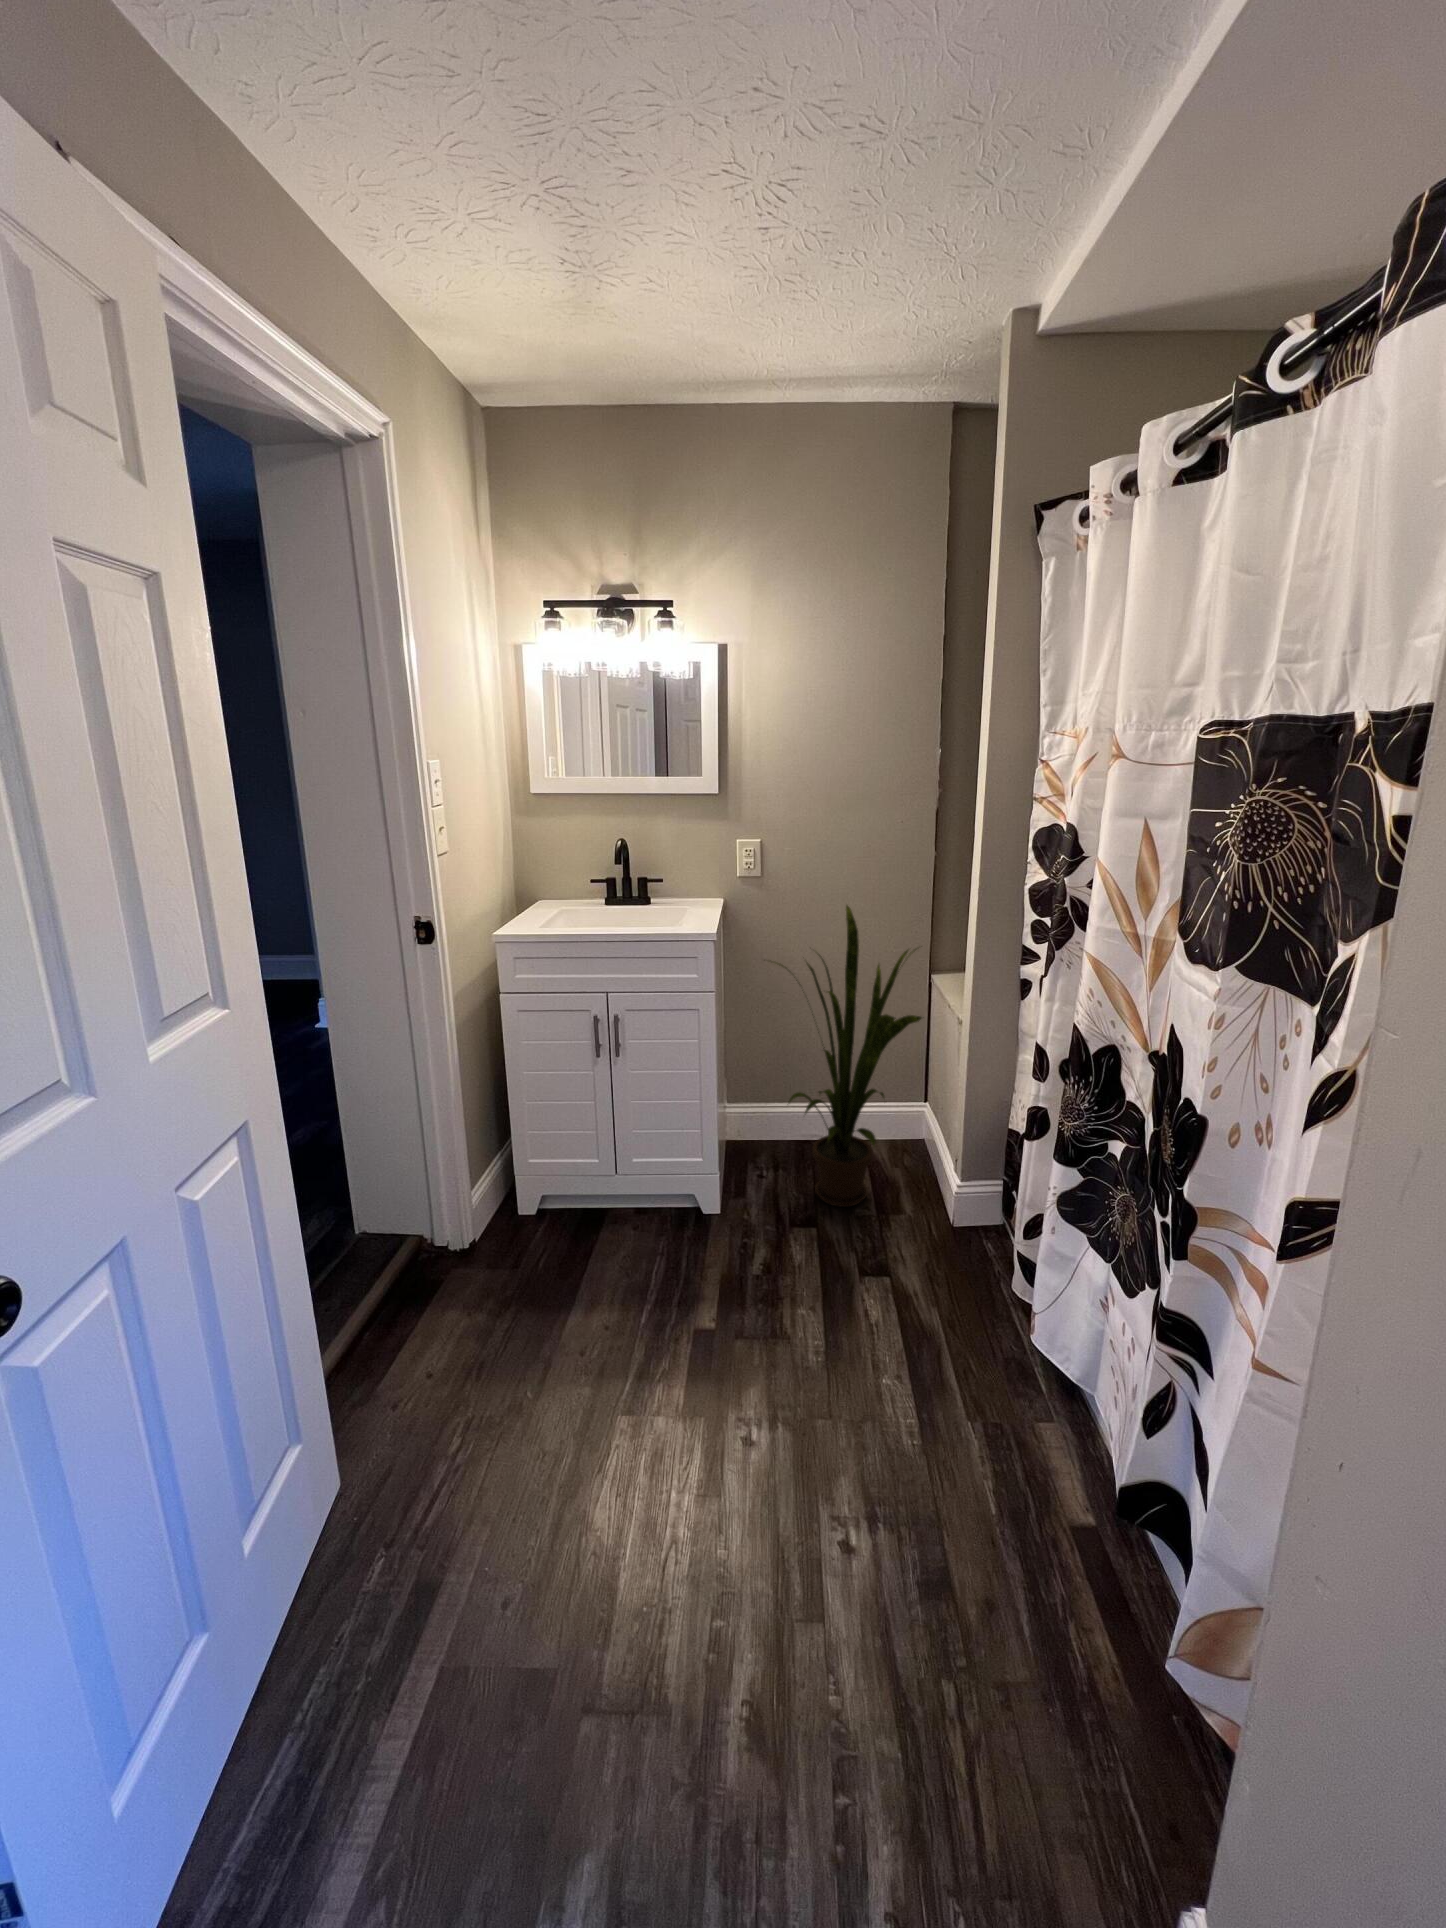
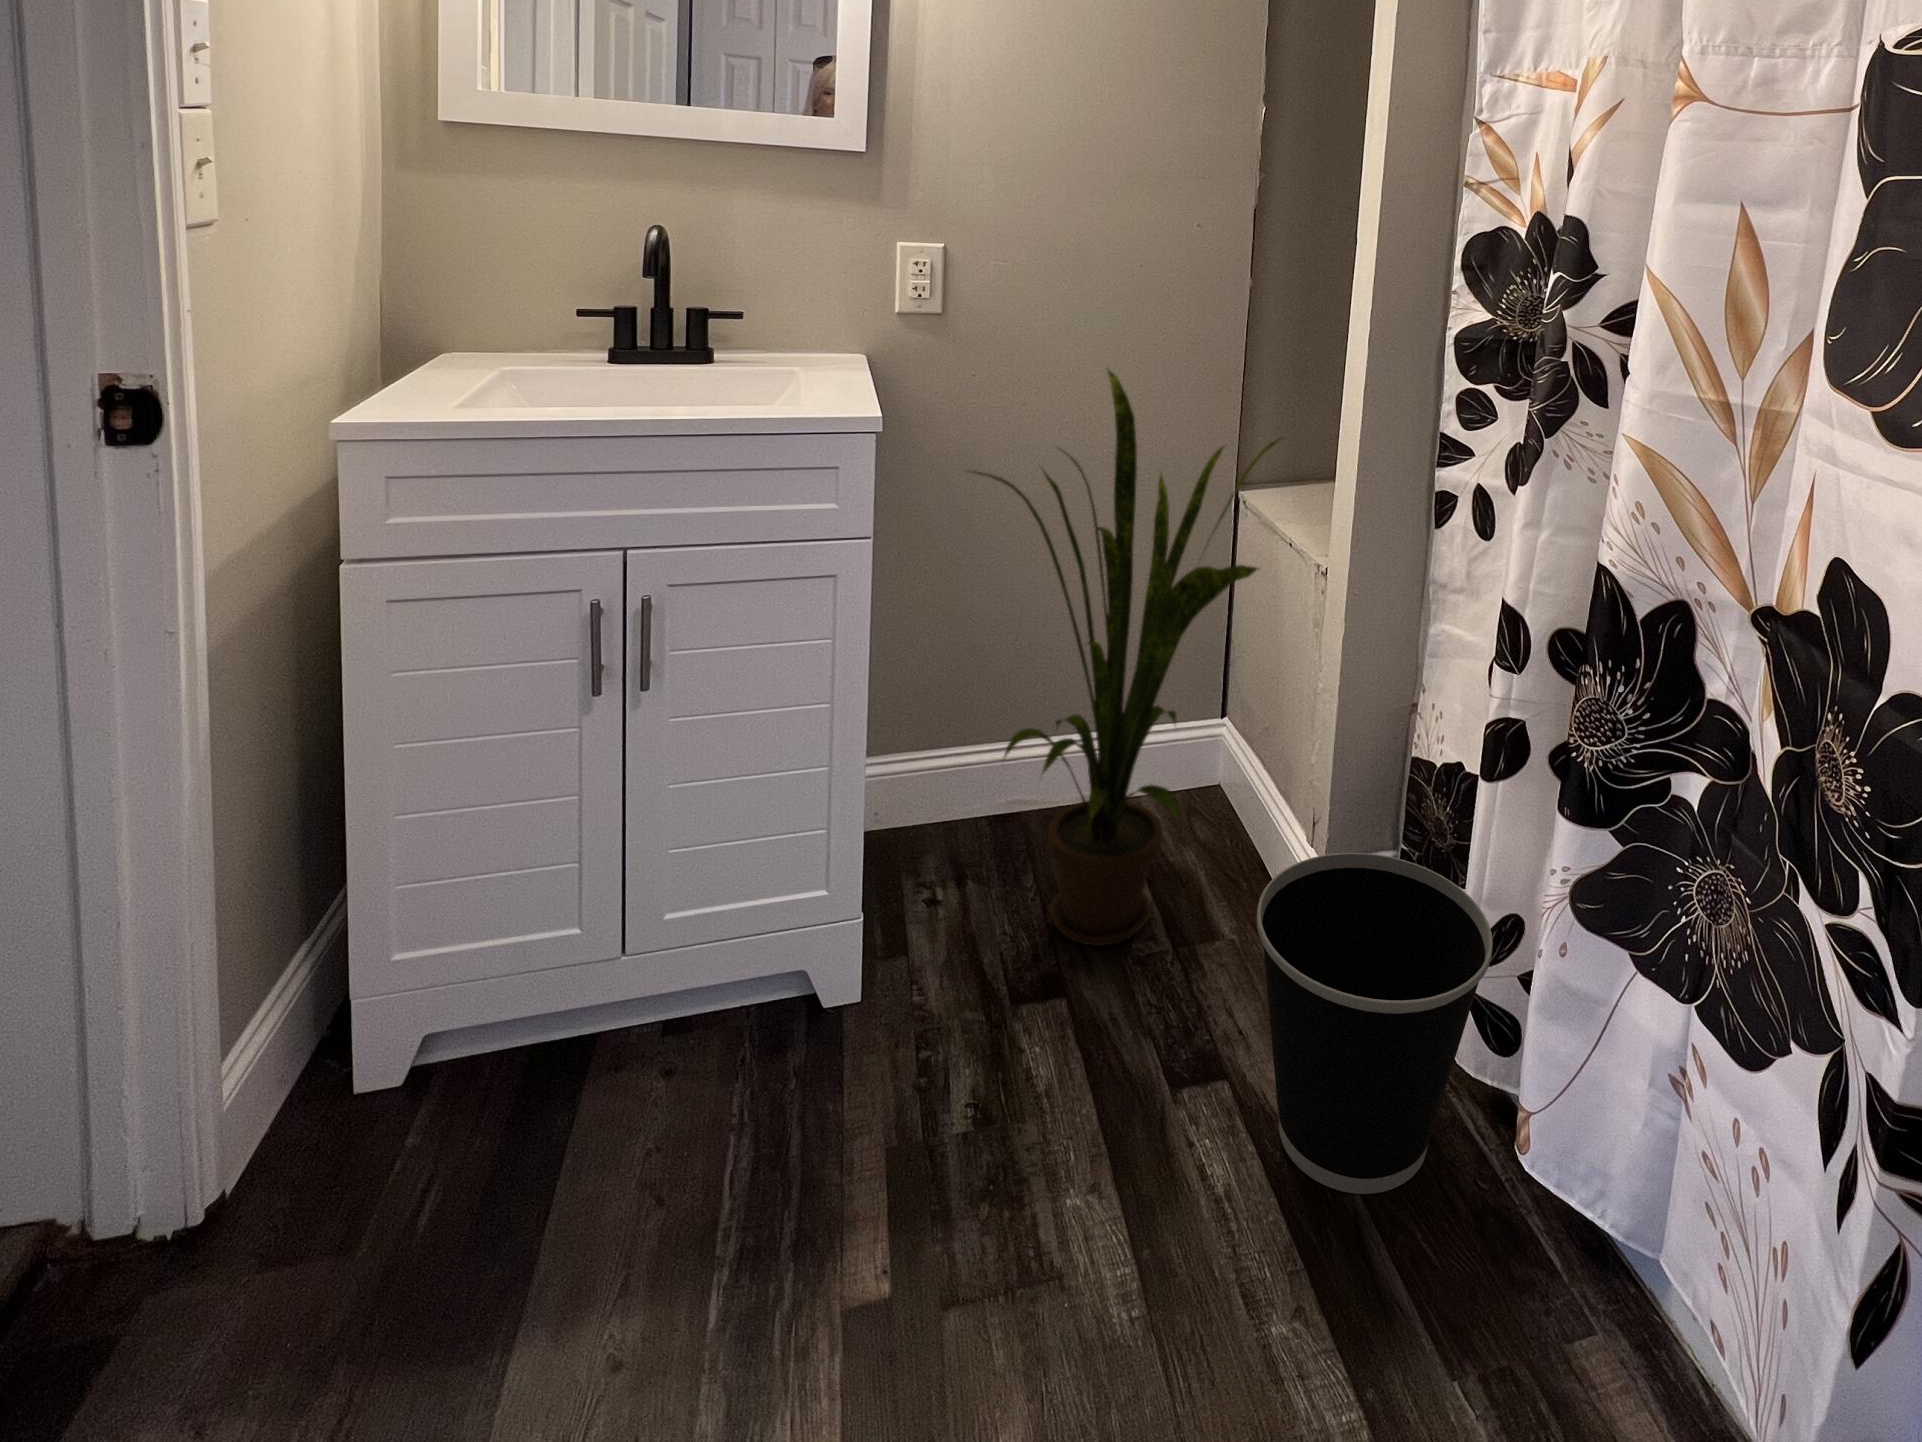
wastebasket: none [893,1171,1023,1339] -> present [1257,853,1493,1194]

